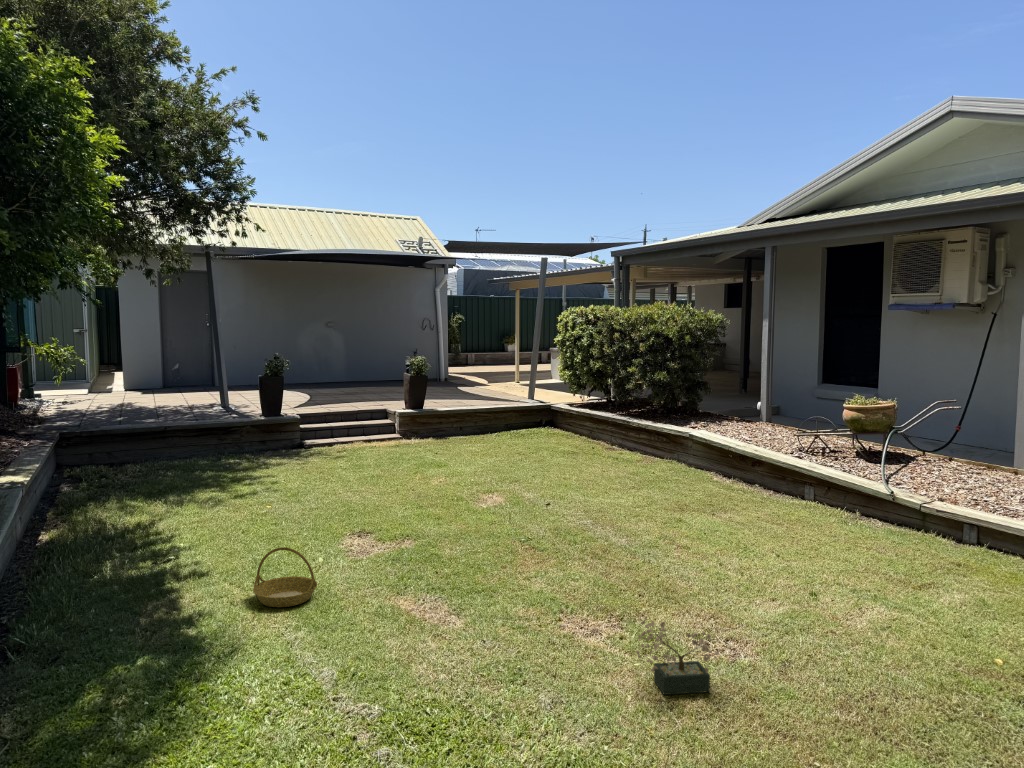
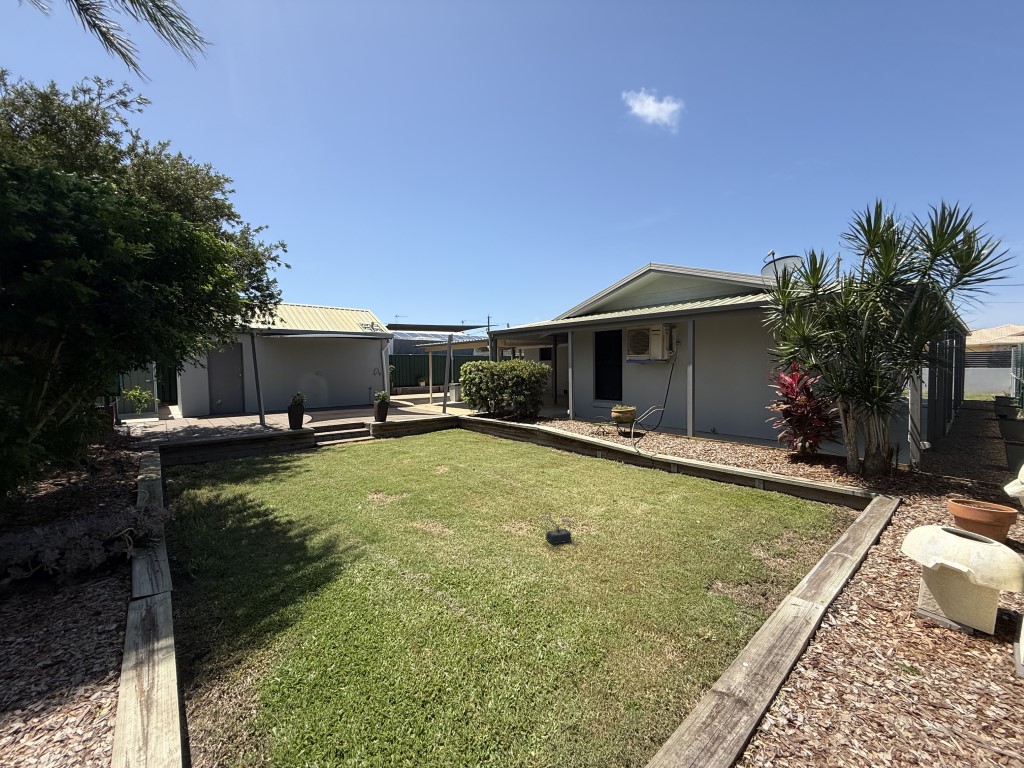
basket: present [253,547,317,607] -> none [334,496,368,527]

